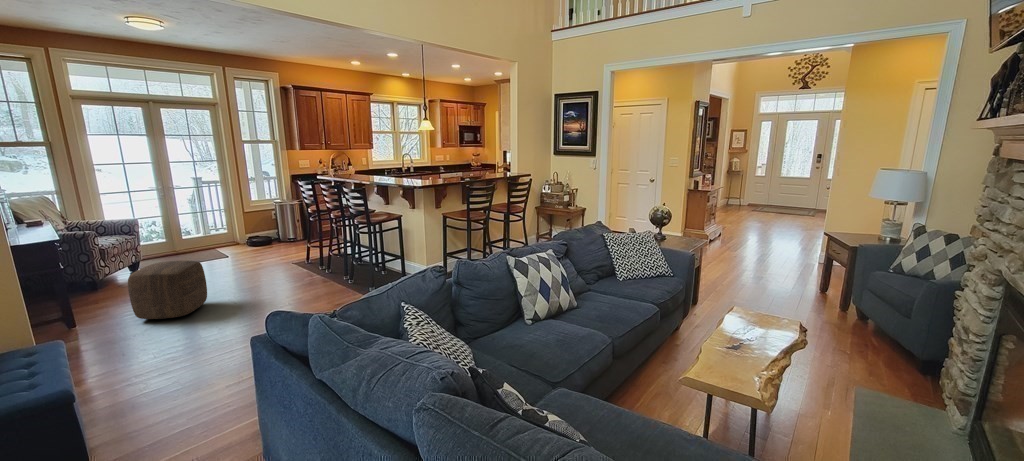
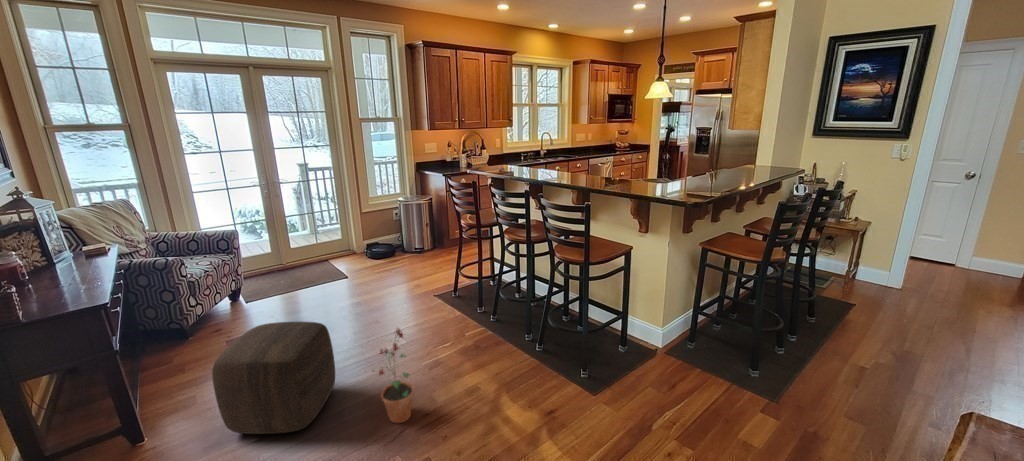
potted plant: none [229,259,254,313] -> present [379,328,413,423]

